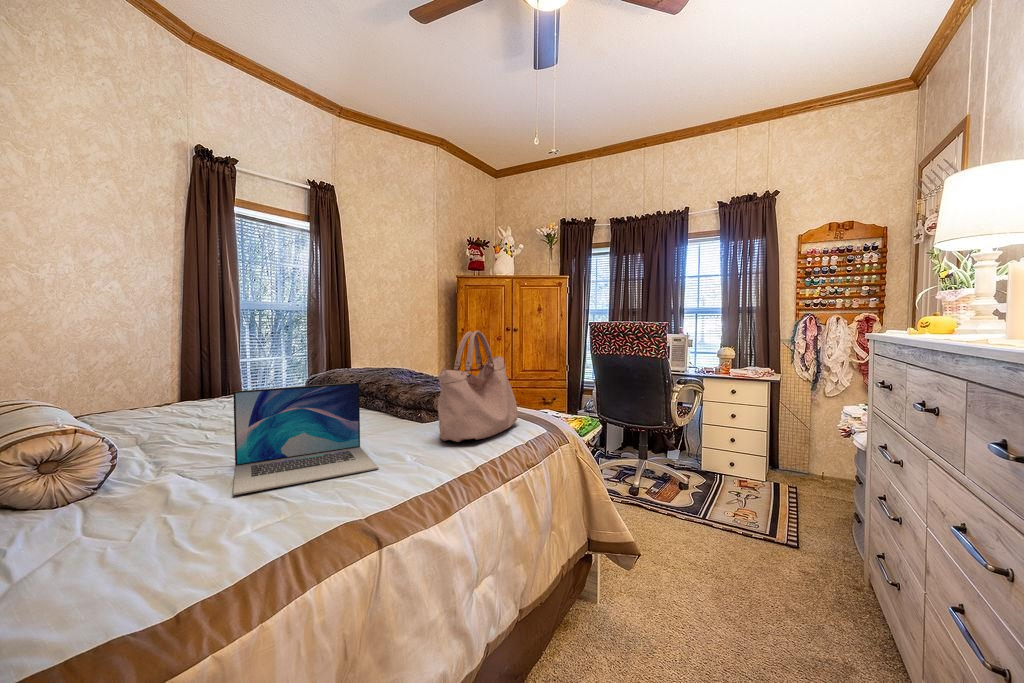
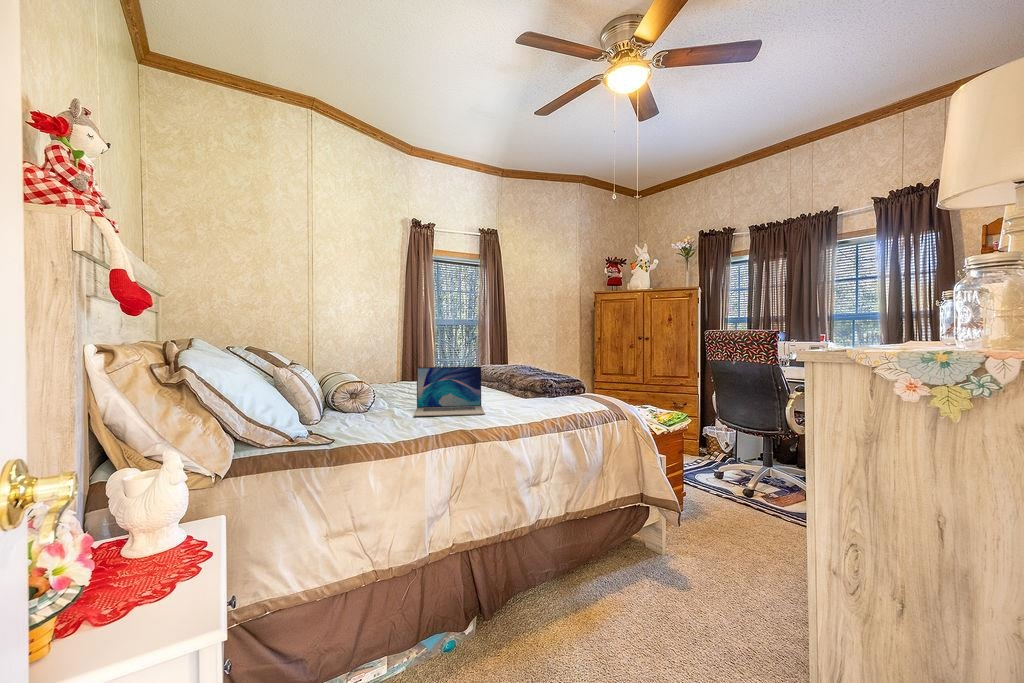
handbag: present [438,331,518,442] -> none [528,335,590,407]

